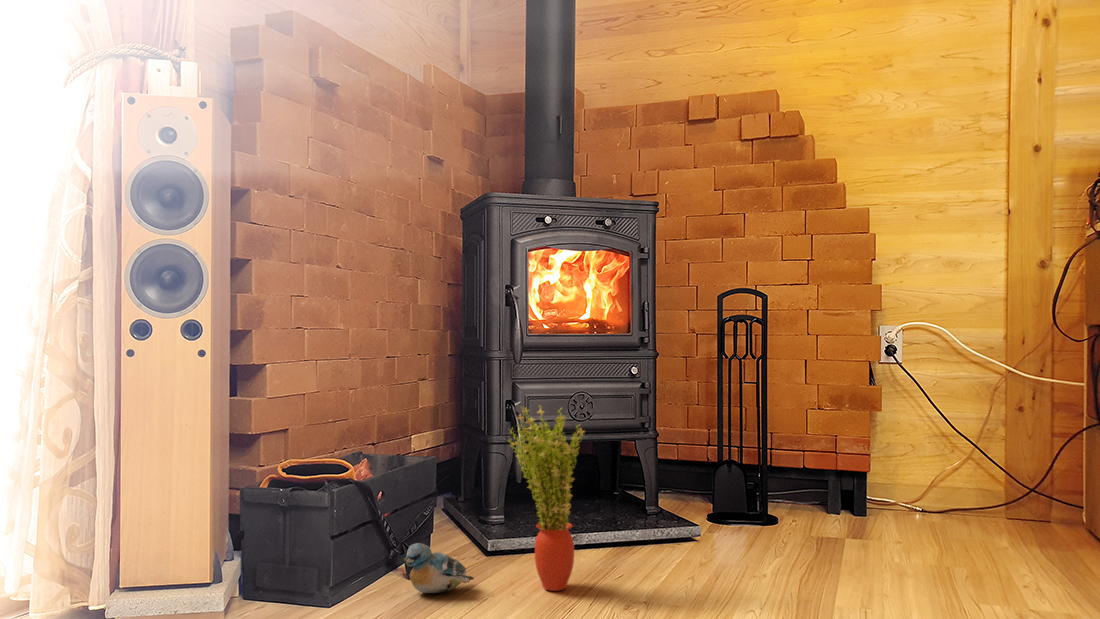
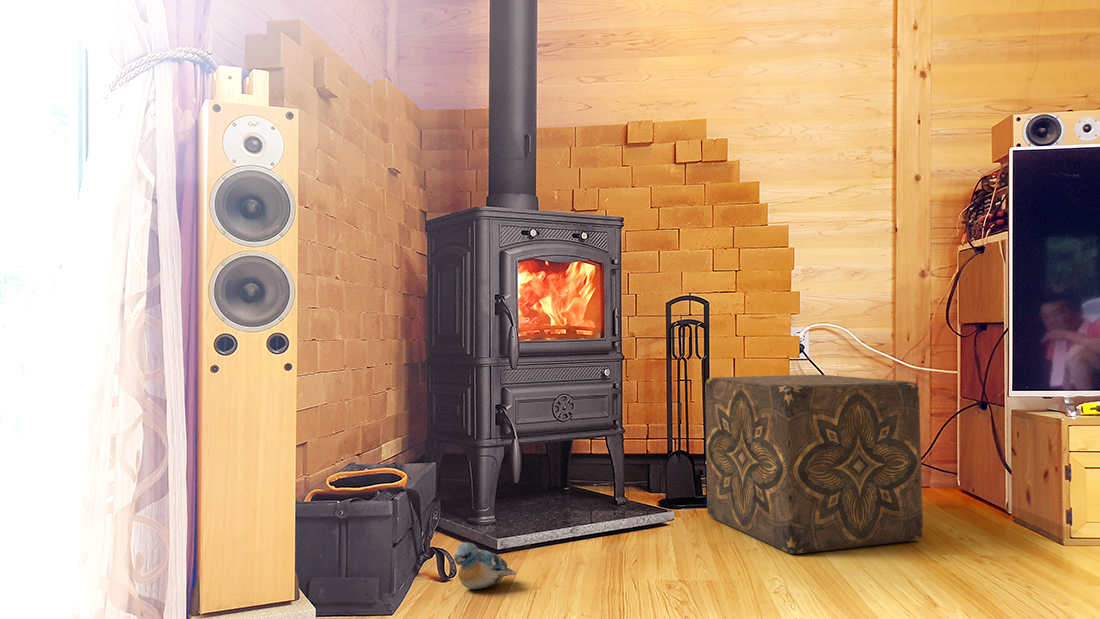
ottoman: none [747,378,1003,588] -> present [705,375,923,554]
potted plant: present [508,405,585,591] -> none [543,407,616,576]

